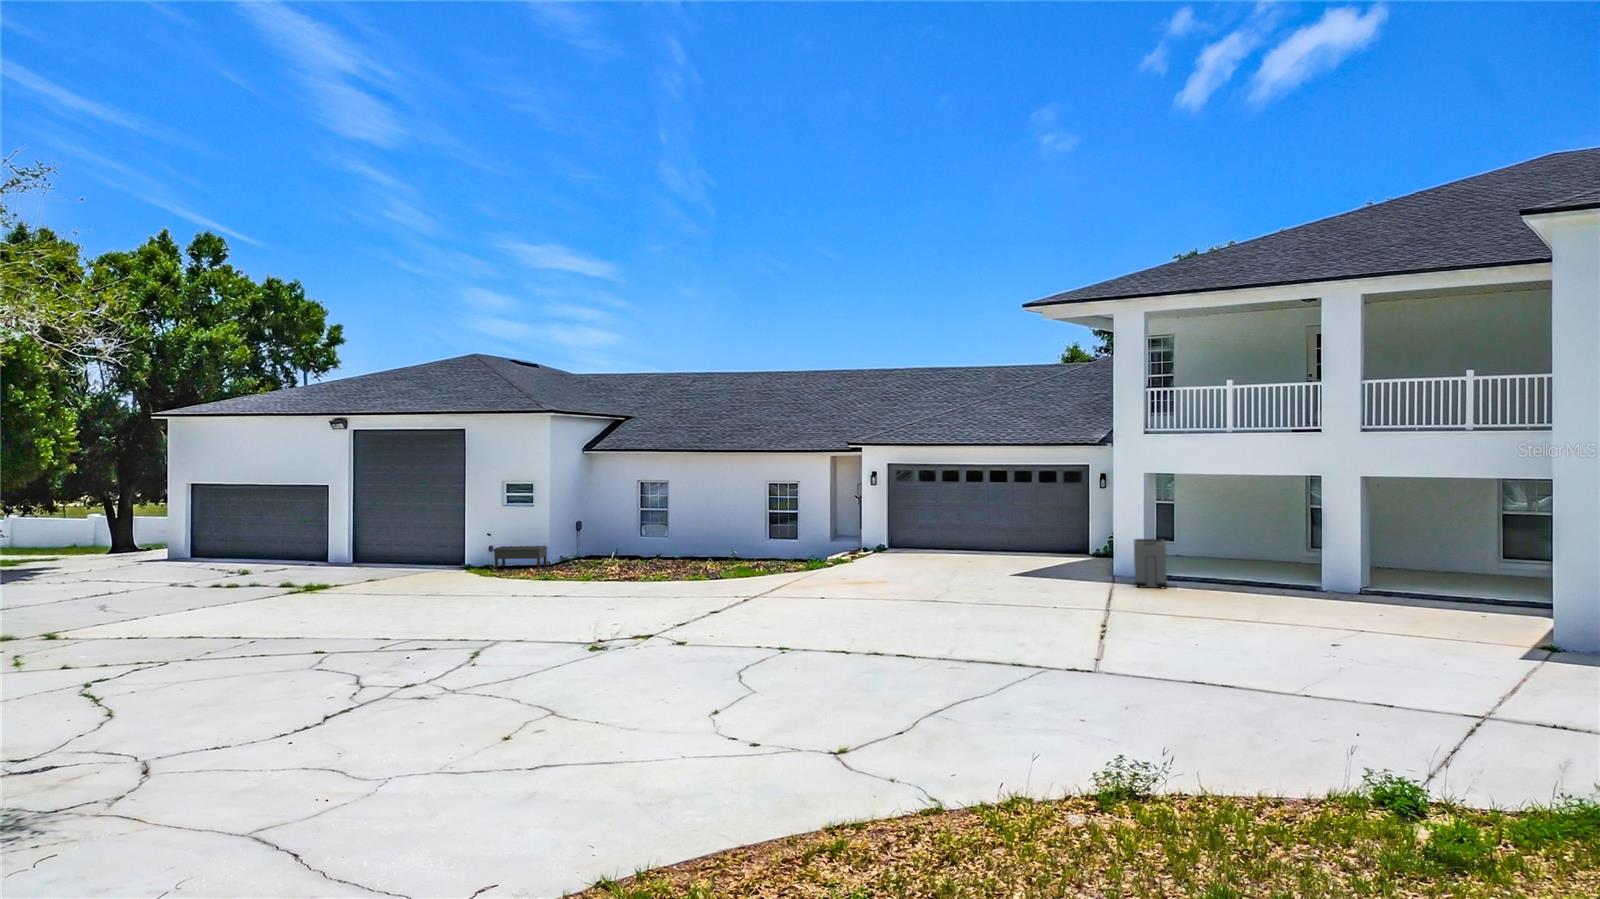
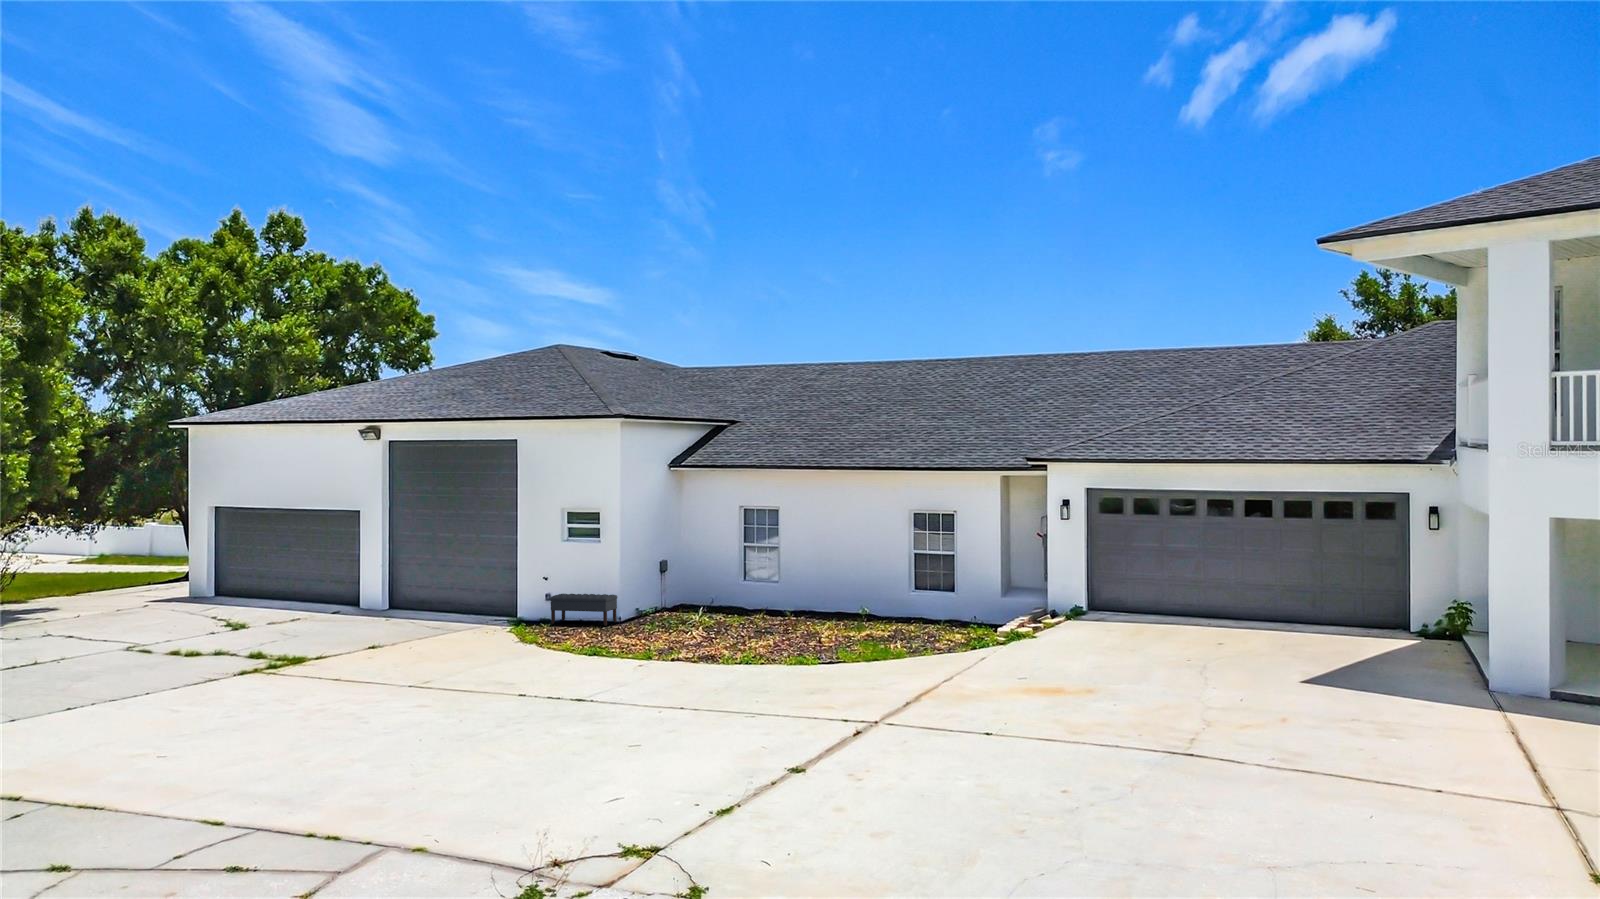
trash can: present [1134,539,1167,588] -> none [1506,621,1572,708]

